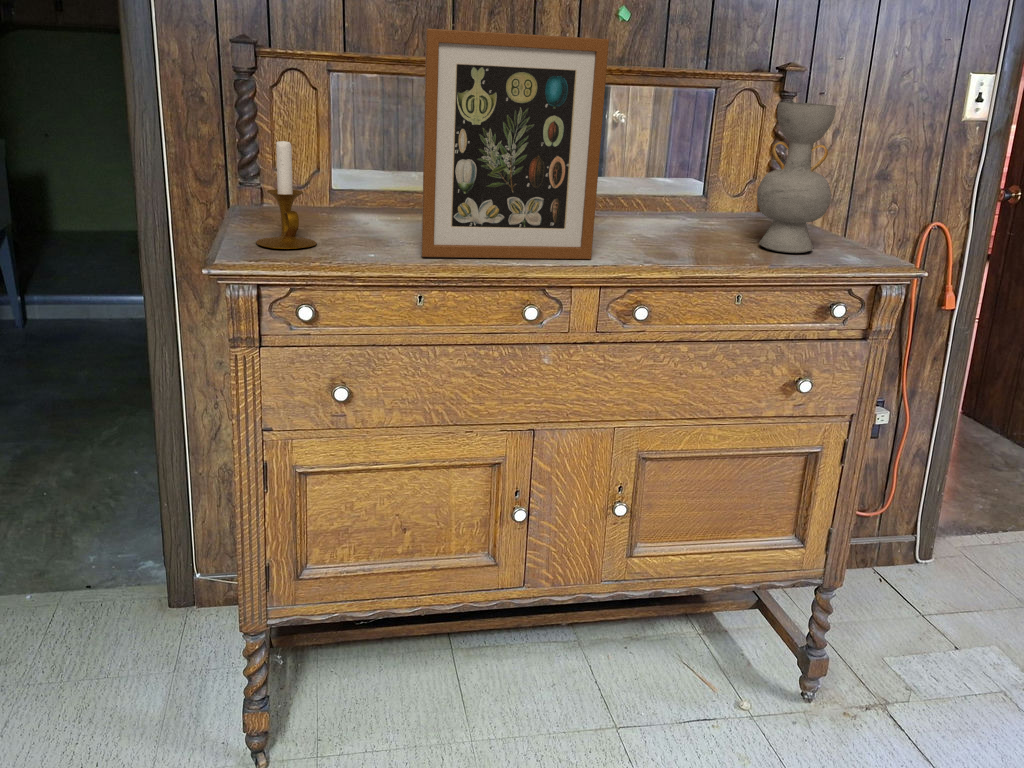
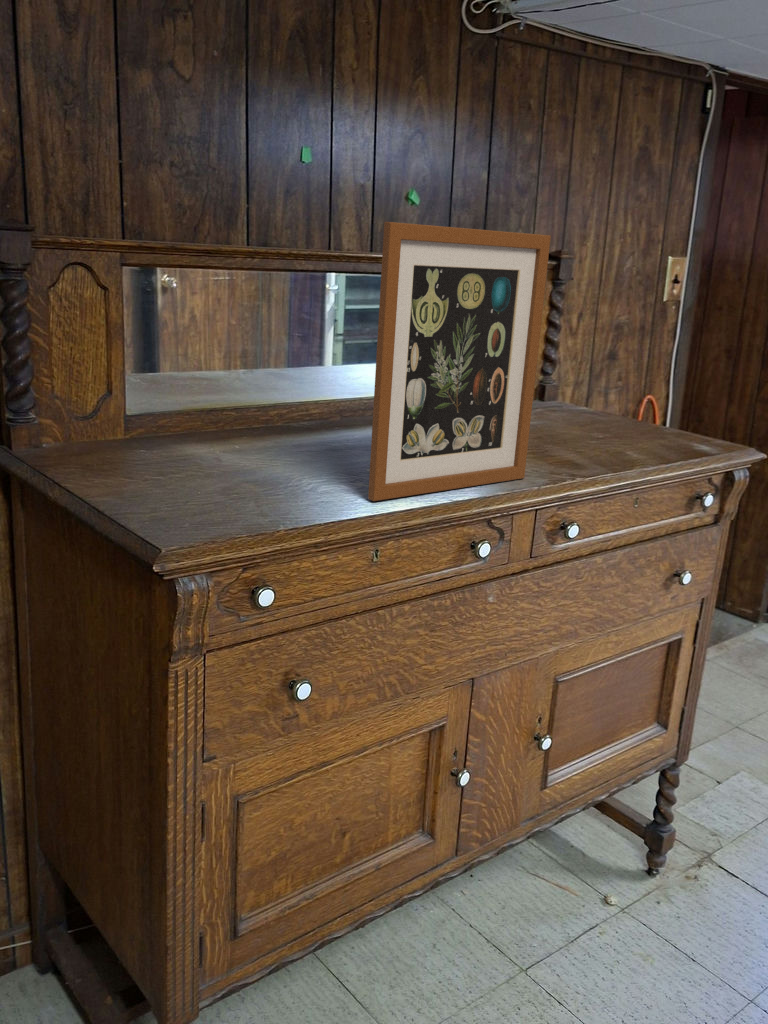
decorative vase: present [757,102,836,253] -> none [608,295,687,446]
candlestick: present [256,141,317,249] -> none [143,368,227,514]

